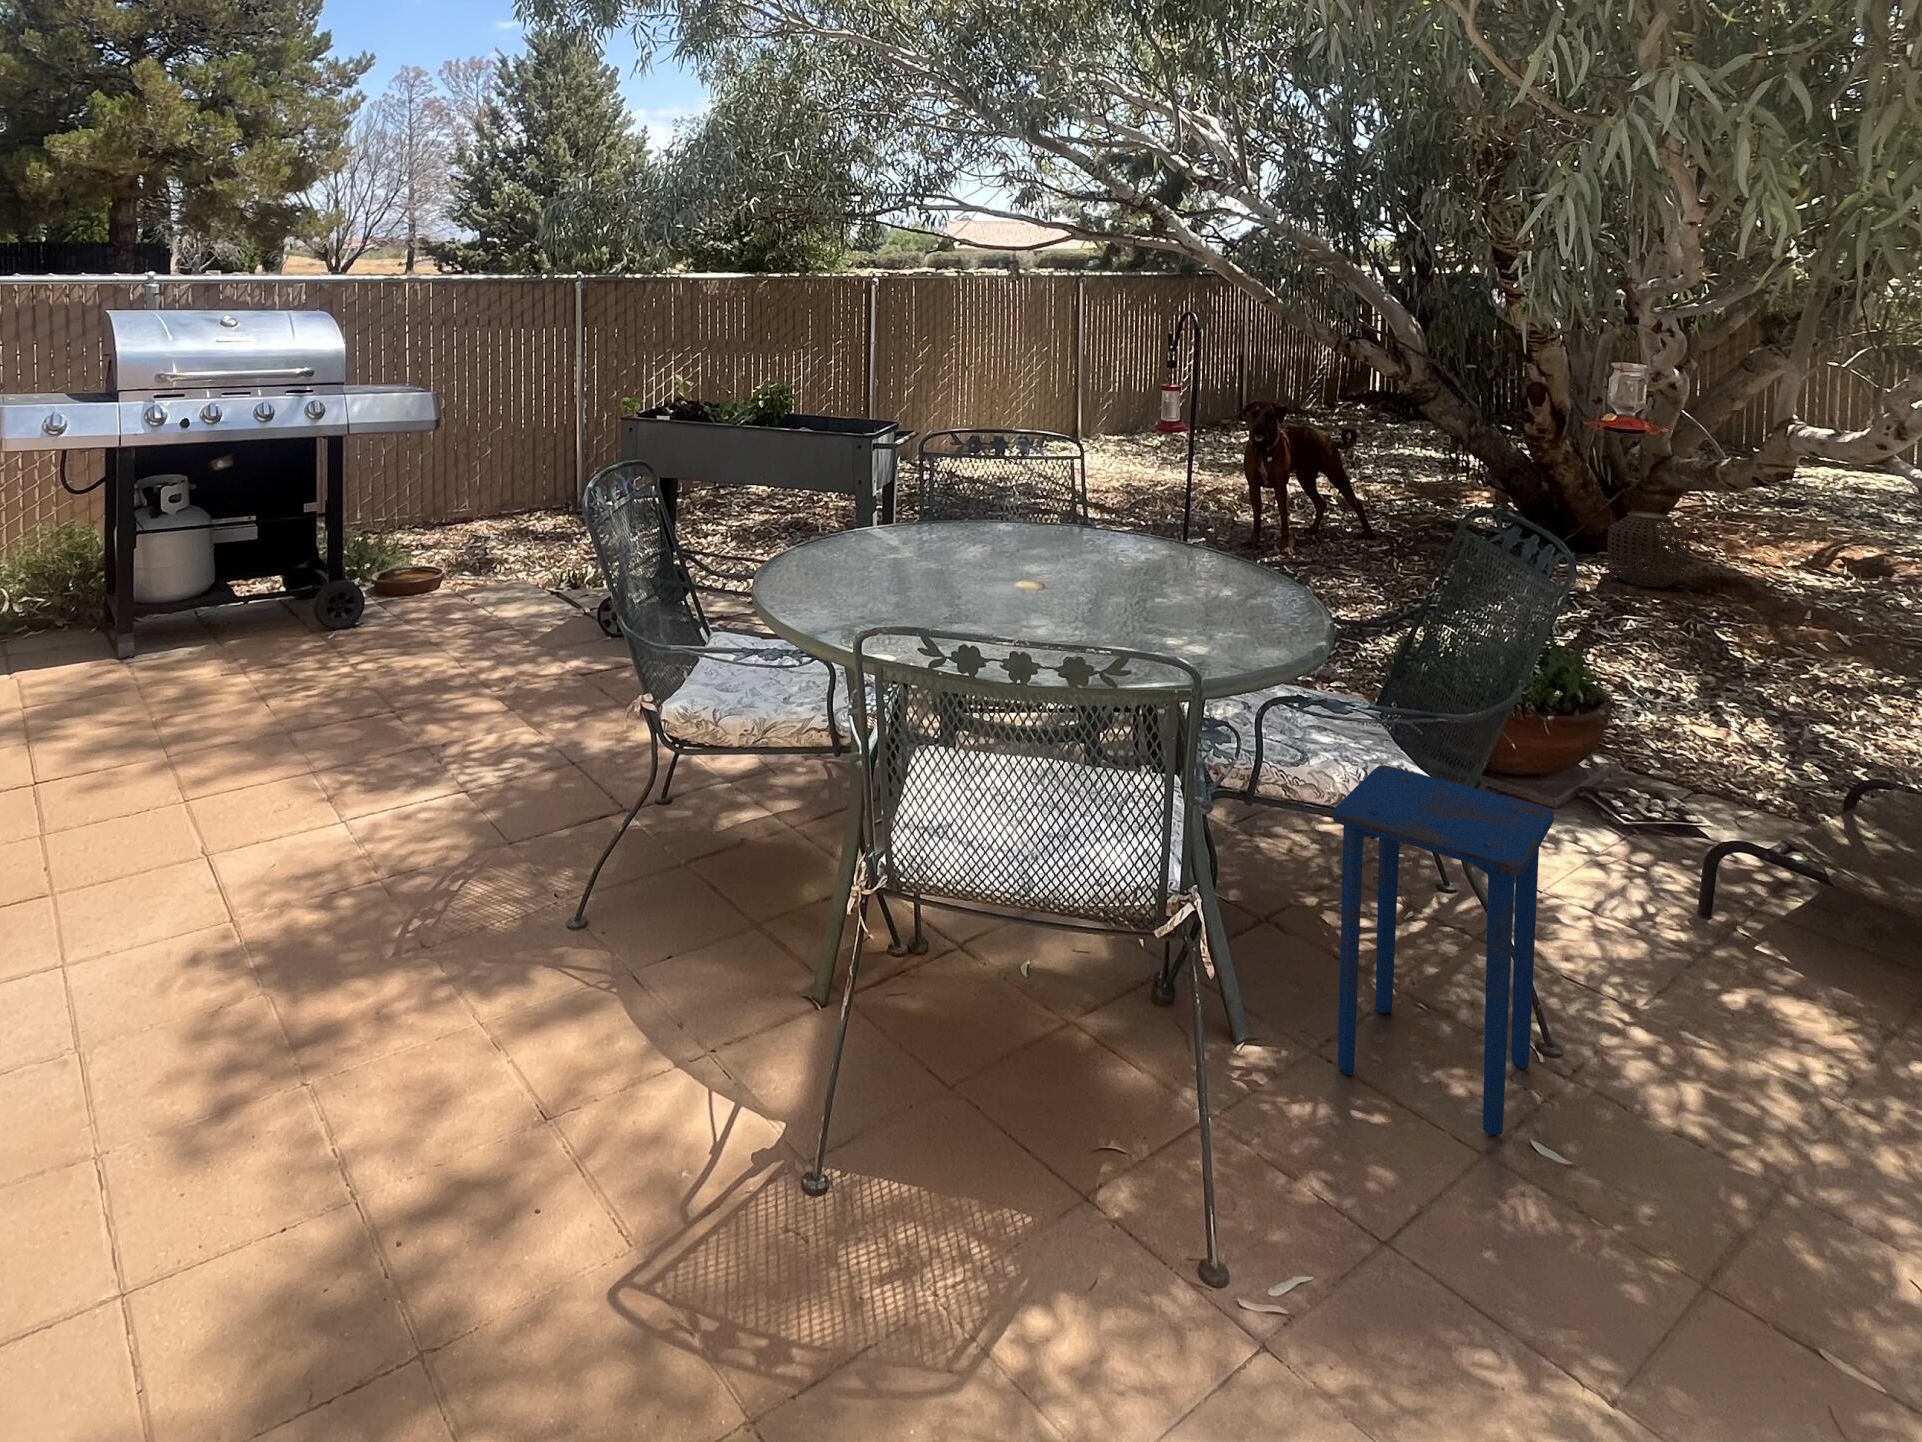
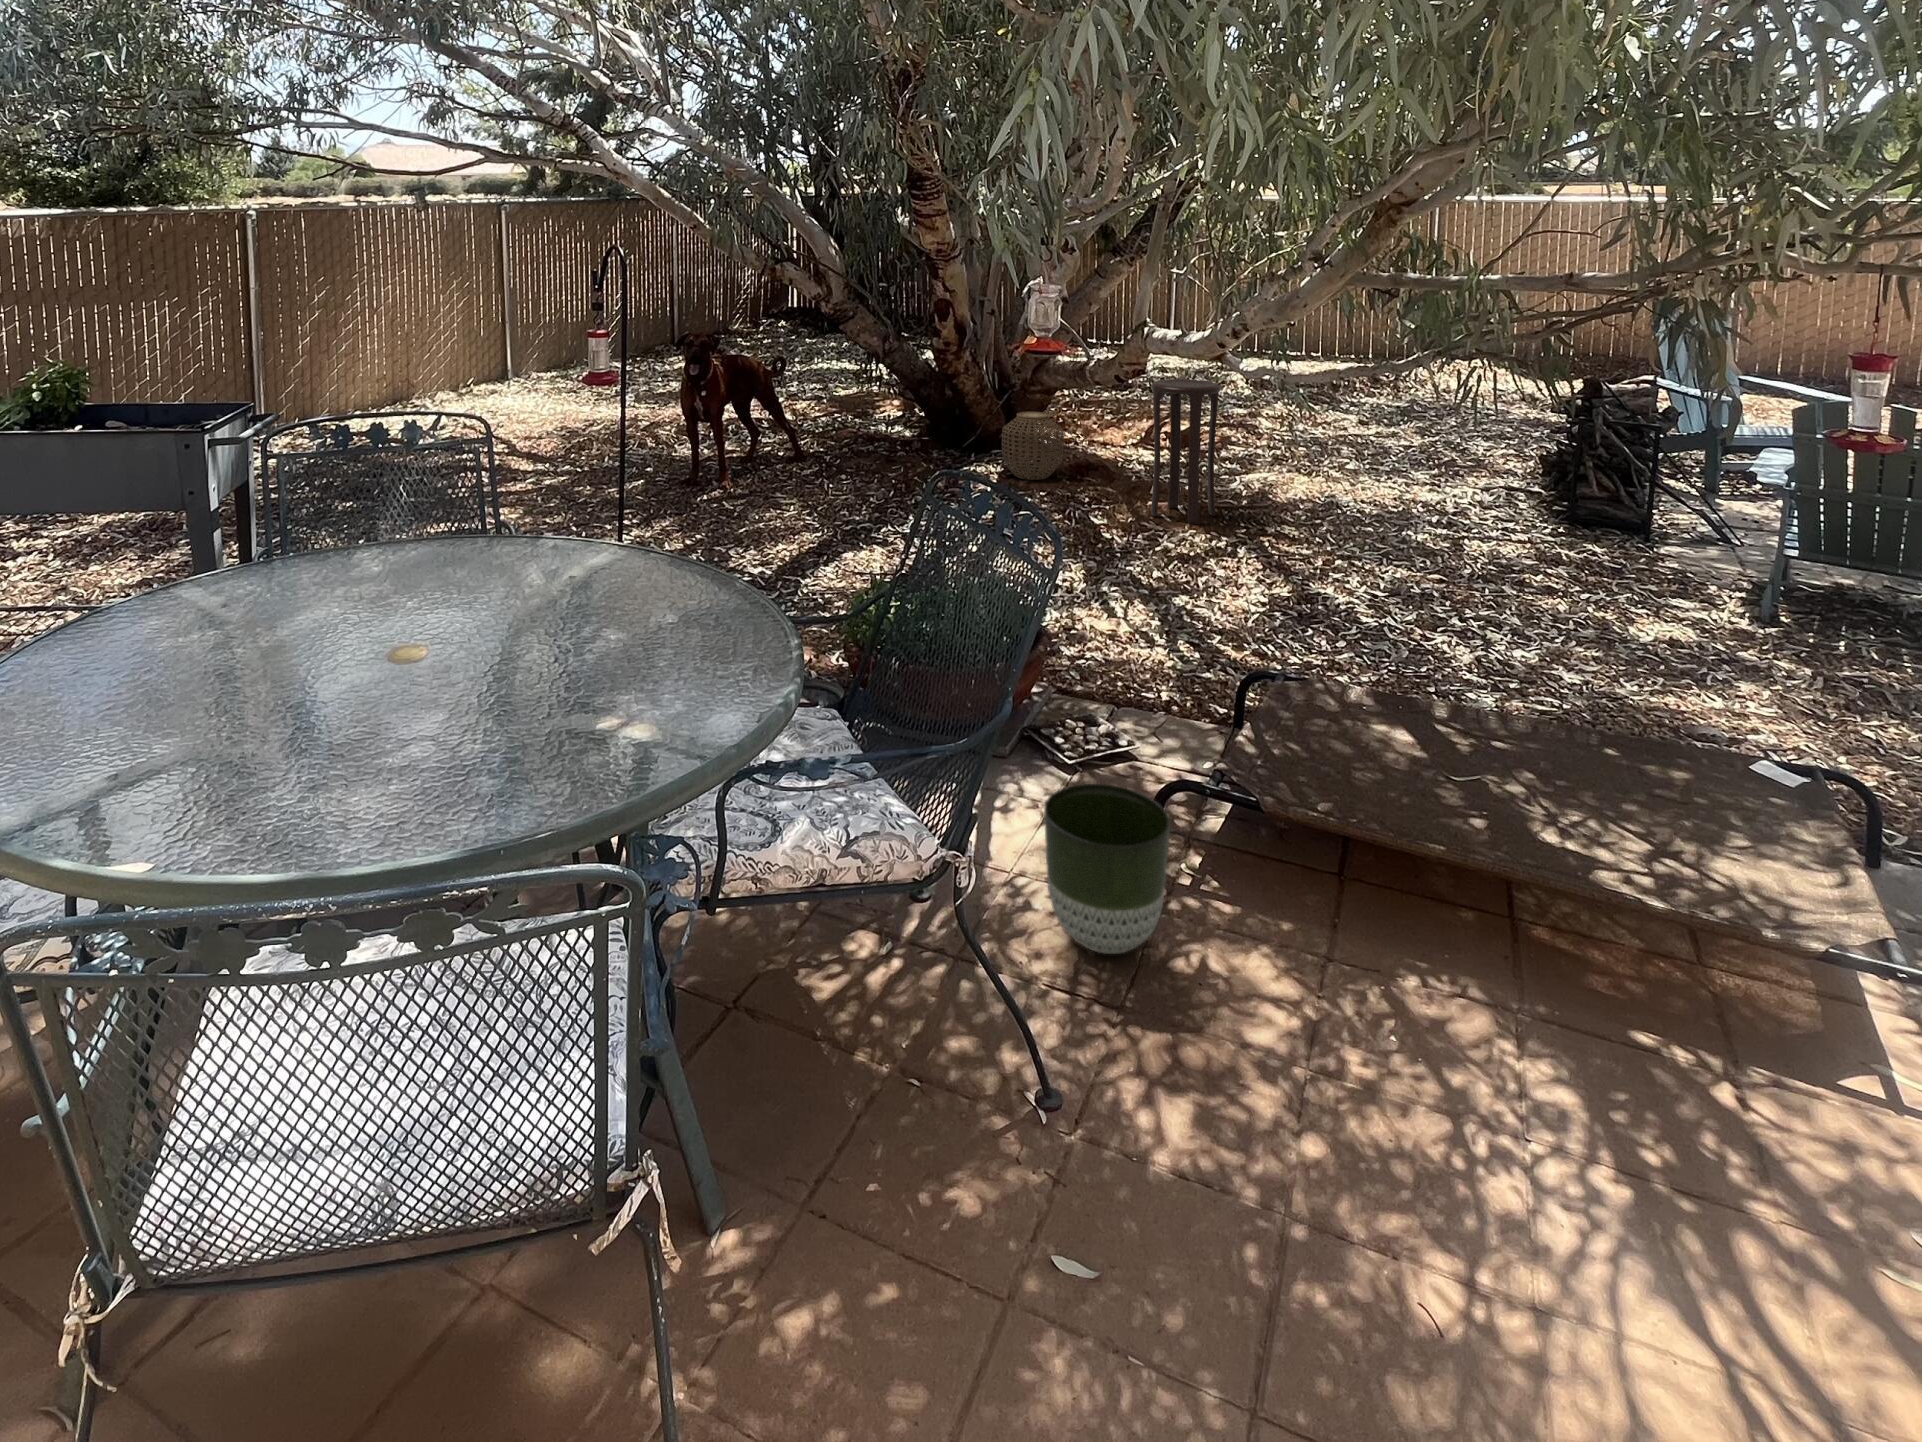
stool: none [1799,487,1902,655] -> present [1151,379,1221,524]
side table: present [1333,765,1554,1135] -> none [793,830,1043,1325]
planter: none [1583,814,1716,967] -> present [1044,784,1170,954]

